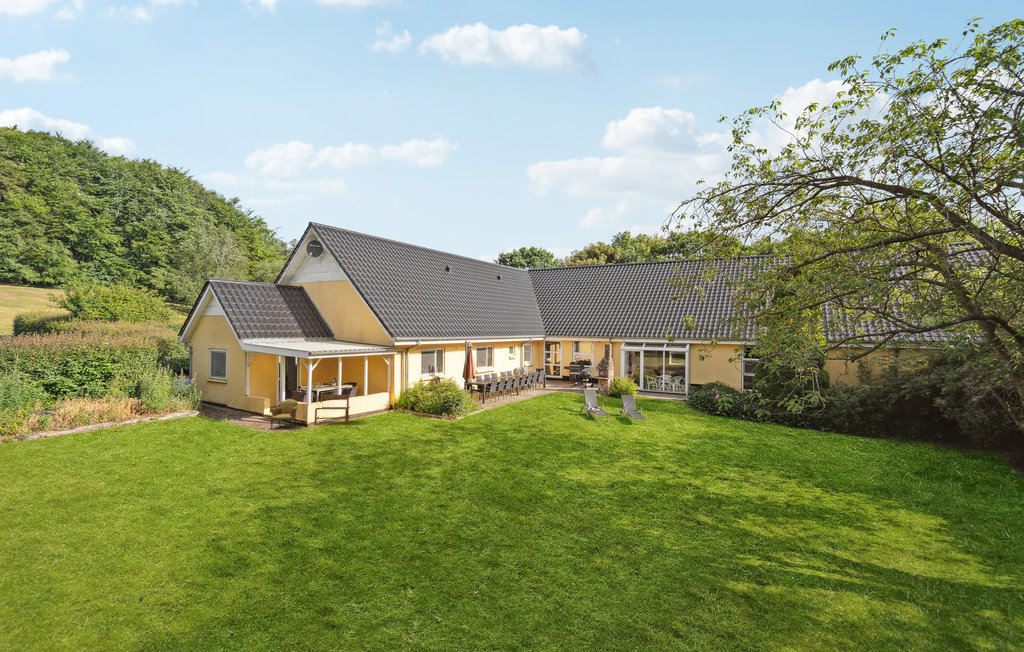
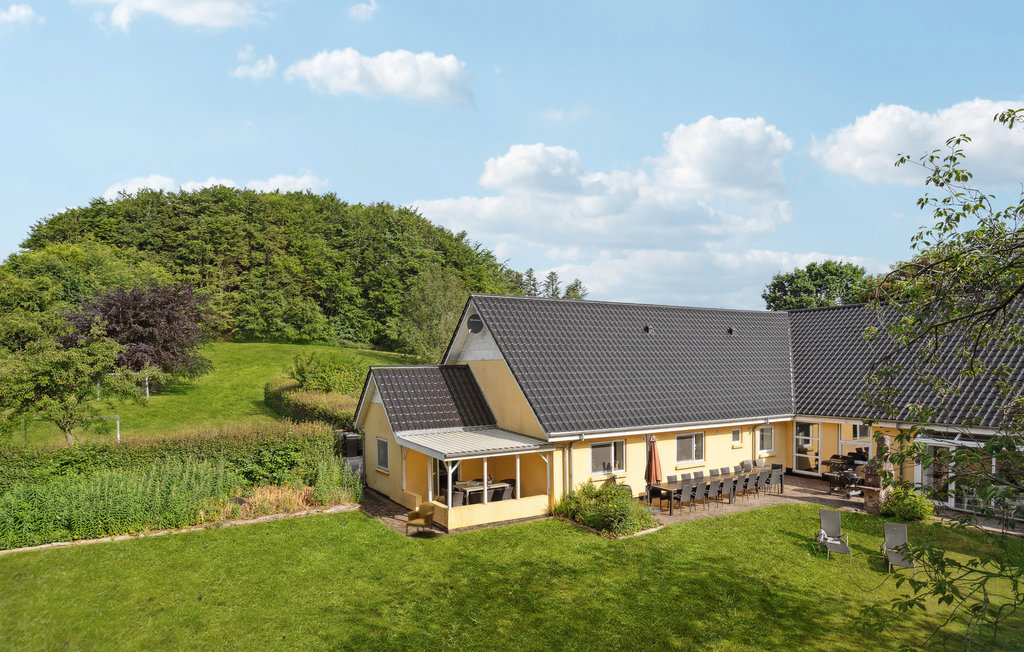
bench: present [314,394,350,425] -> none [450,498,489,538]

